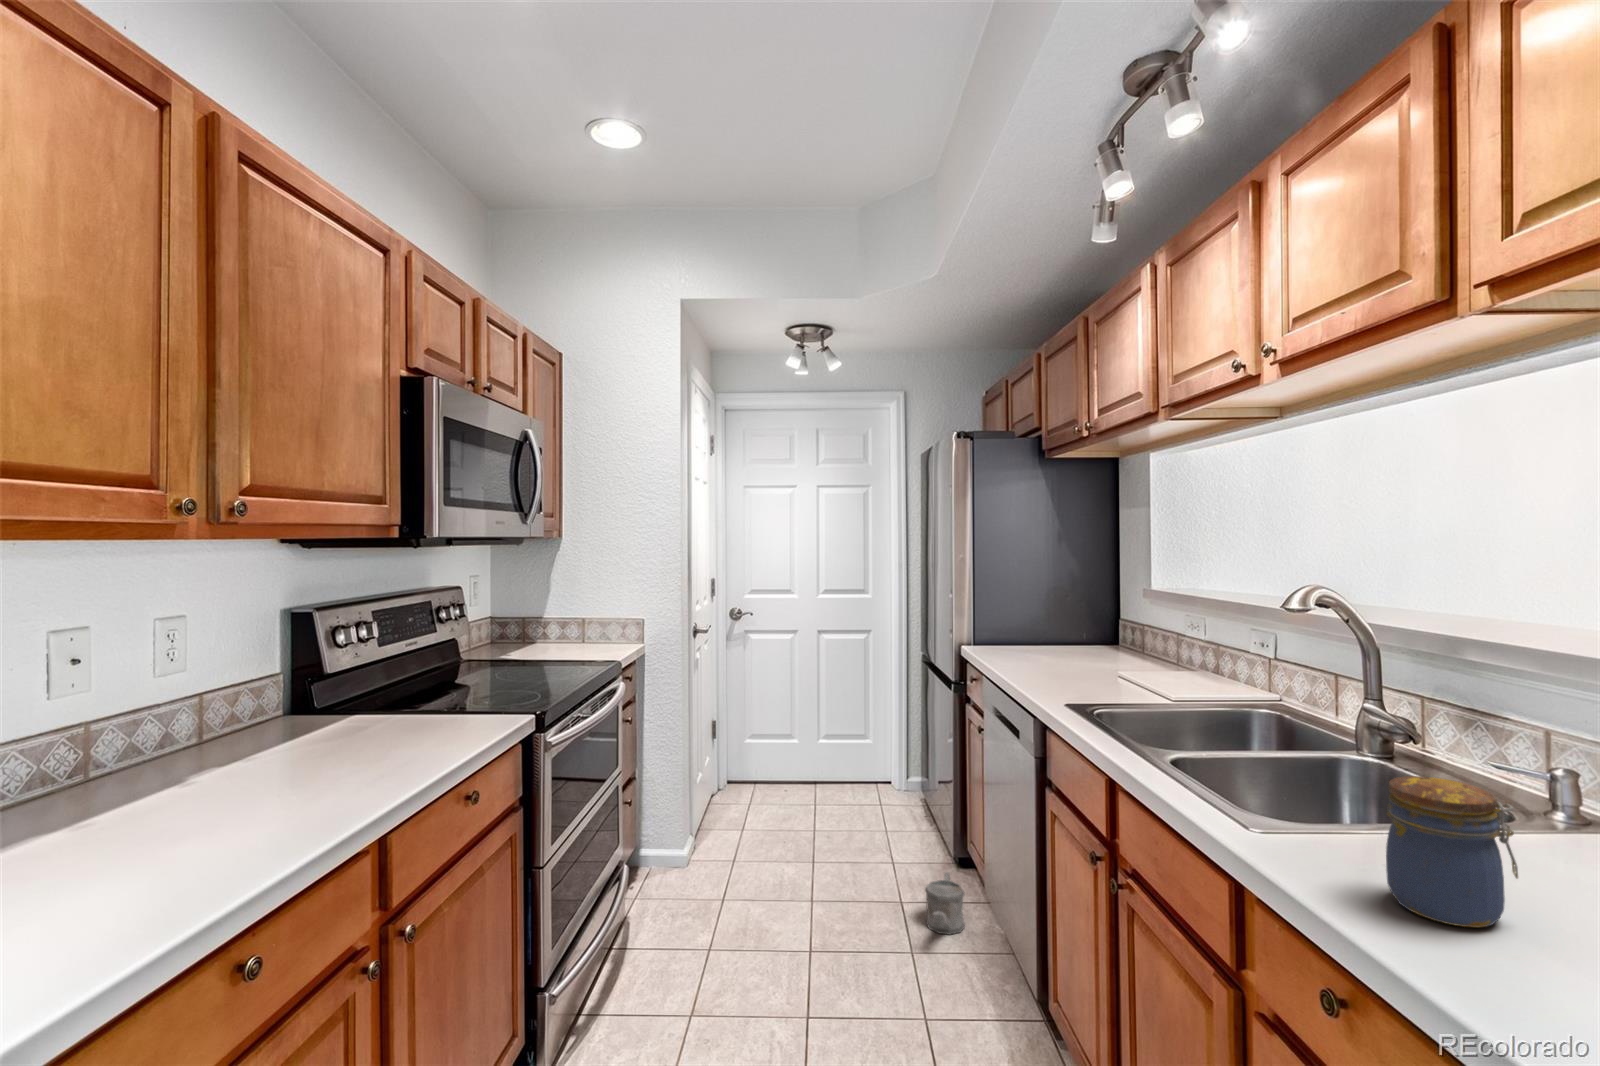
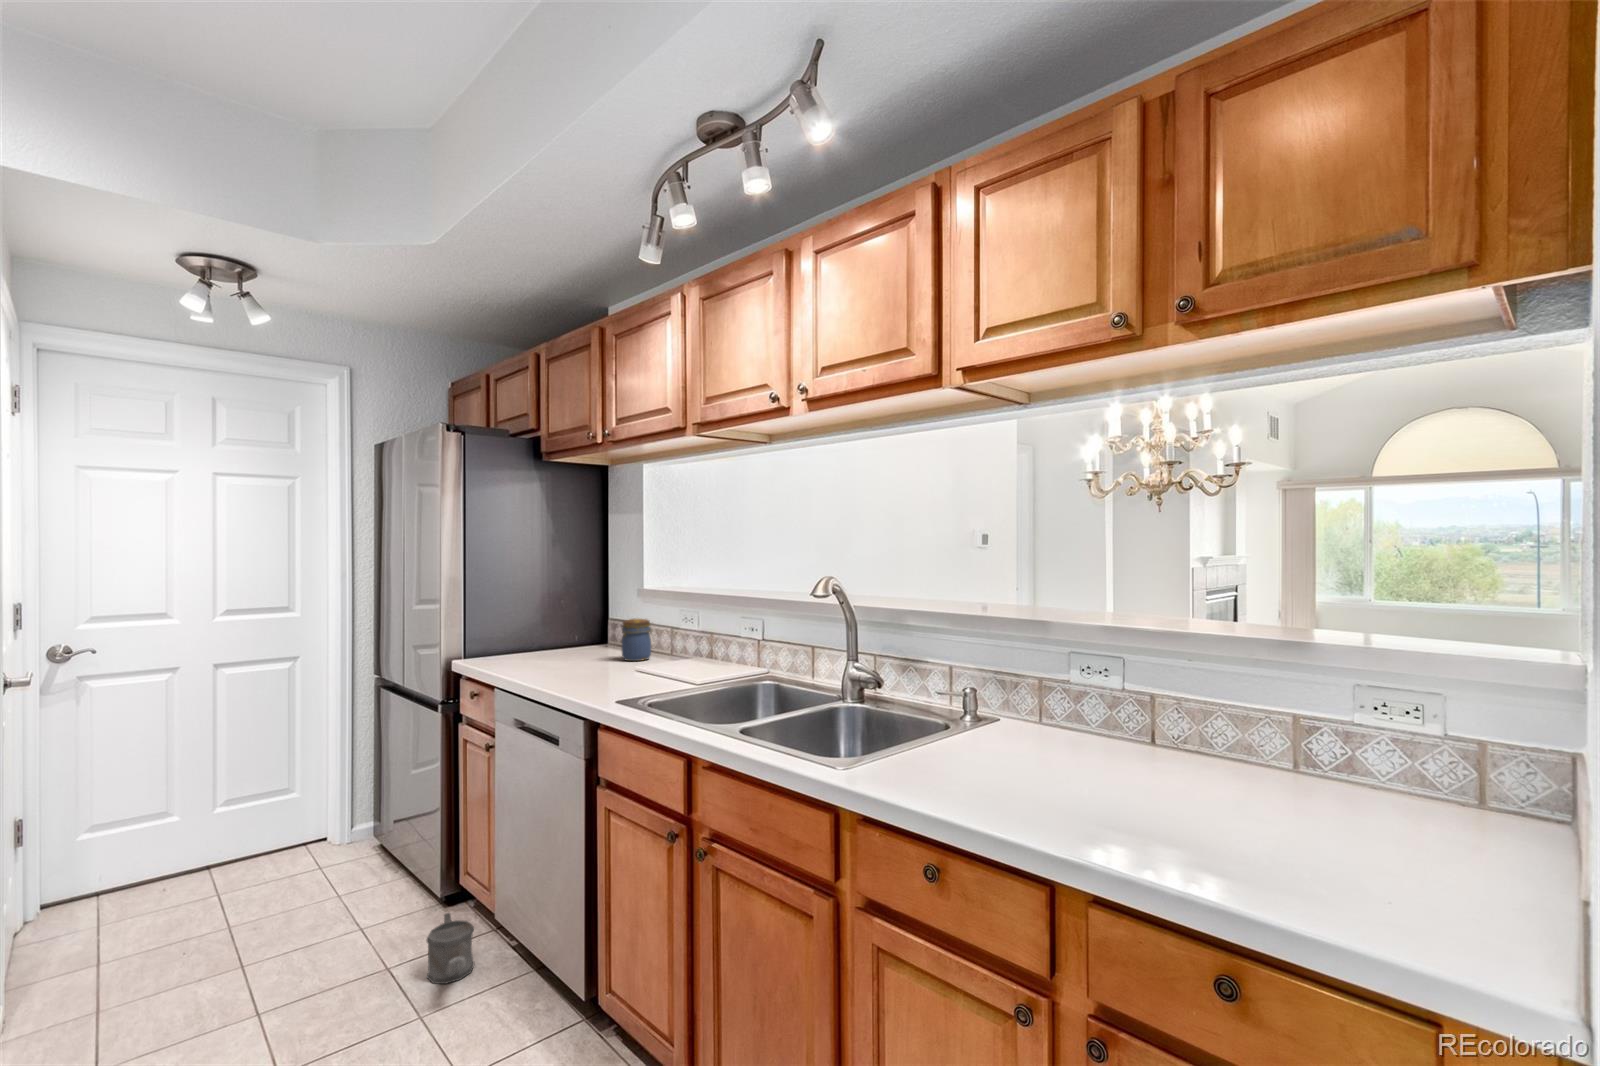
jar: present [1386,776,1518,927] -> present [622,619,653,661]

